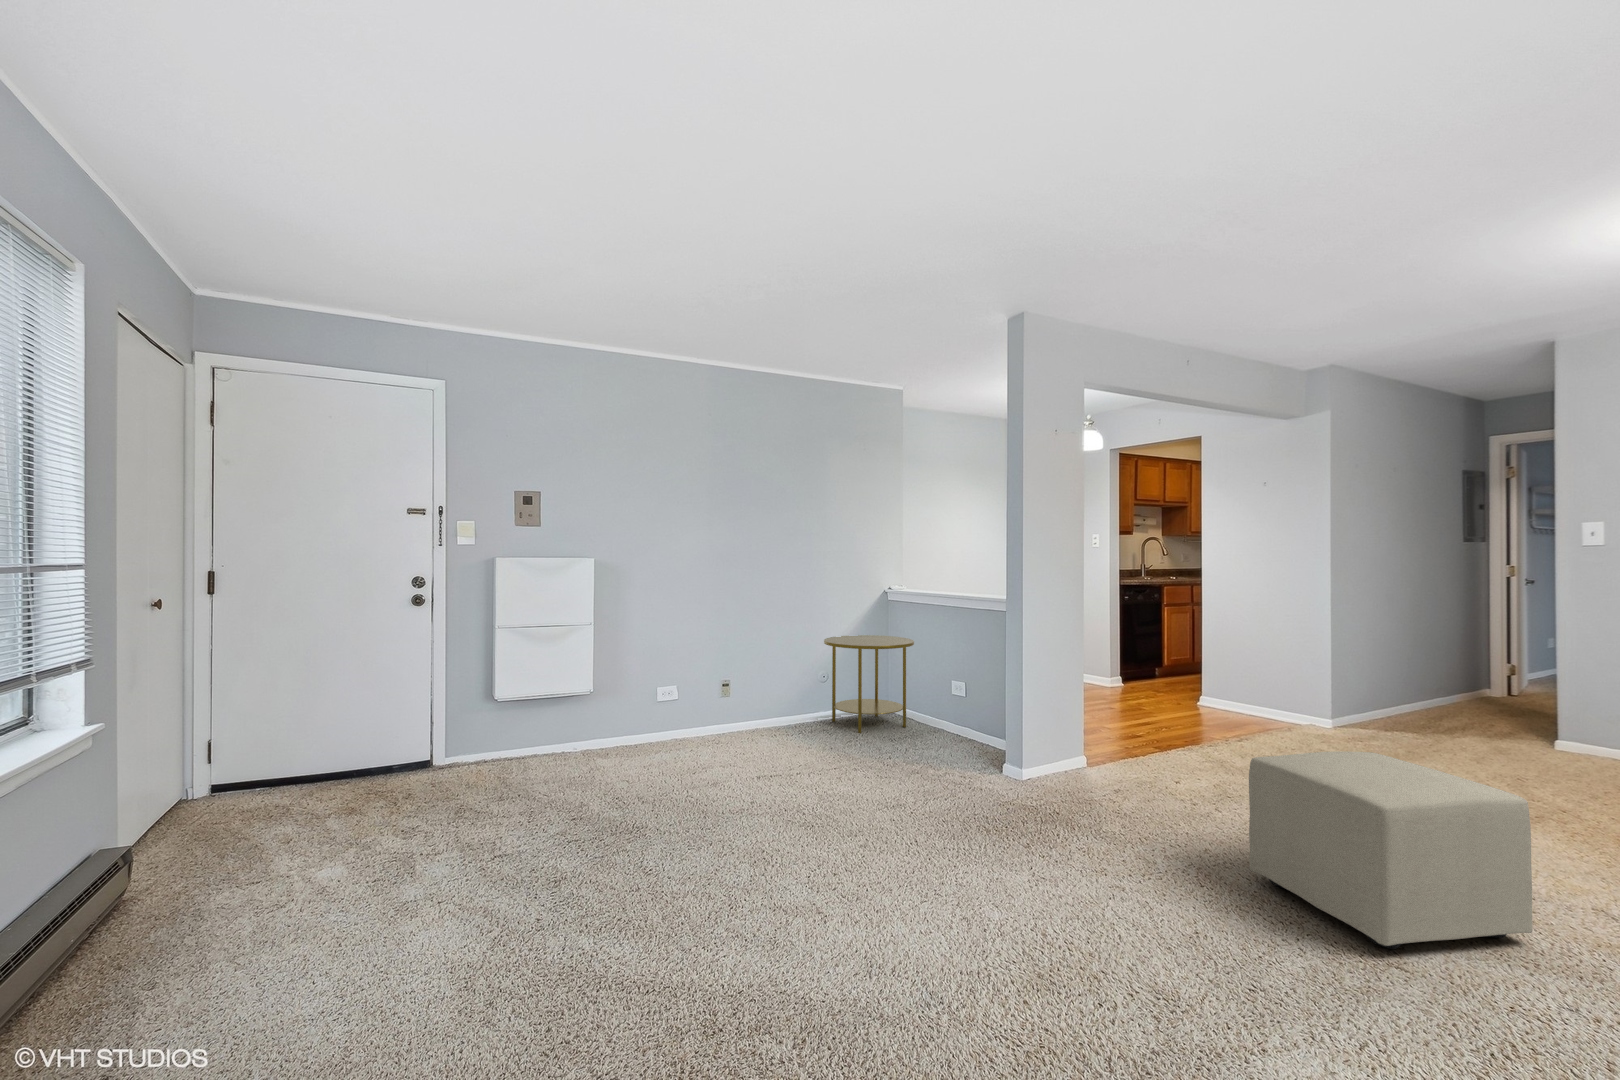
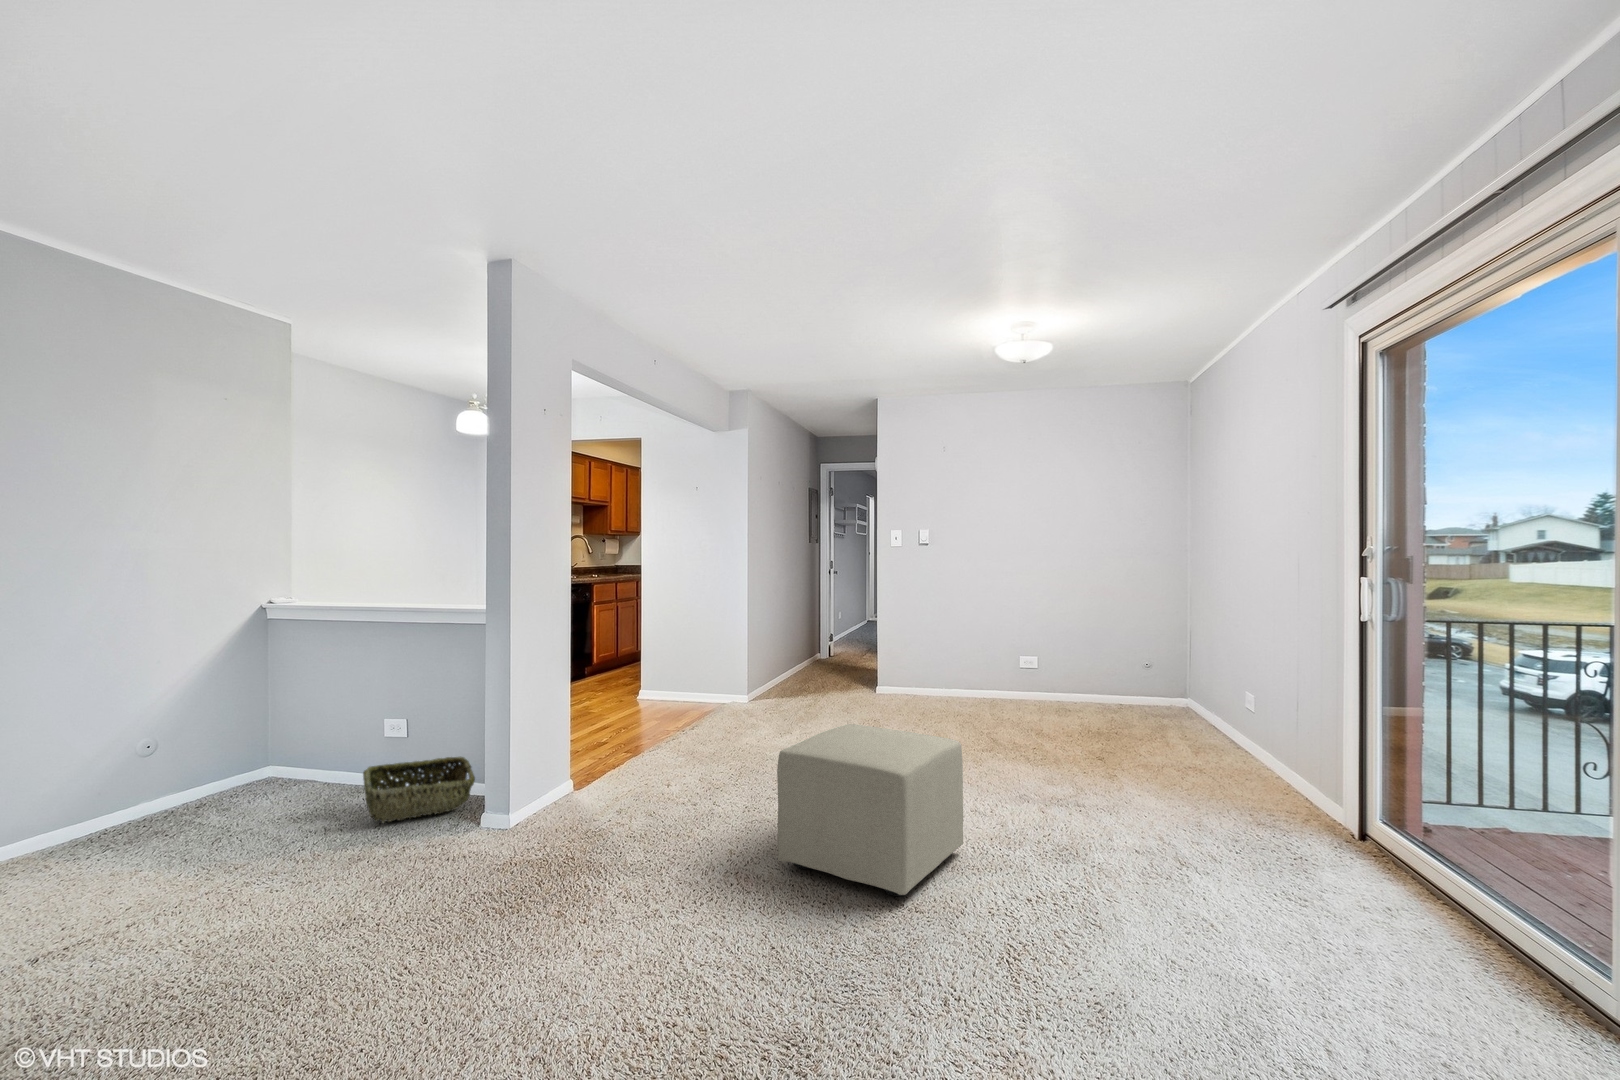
side table: present [824,635,914,733] -> none [155,671,323,824]
woven basket: none [929,711,1005,757] -> present [363,757,475,823]

